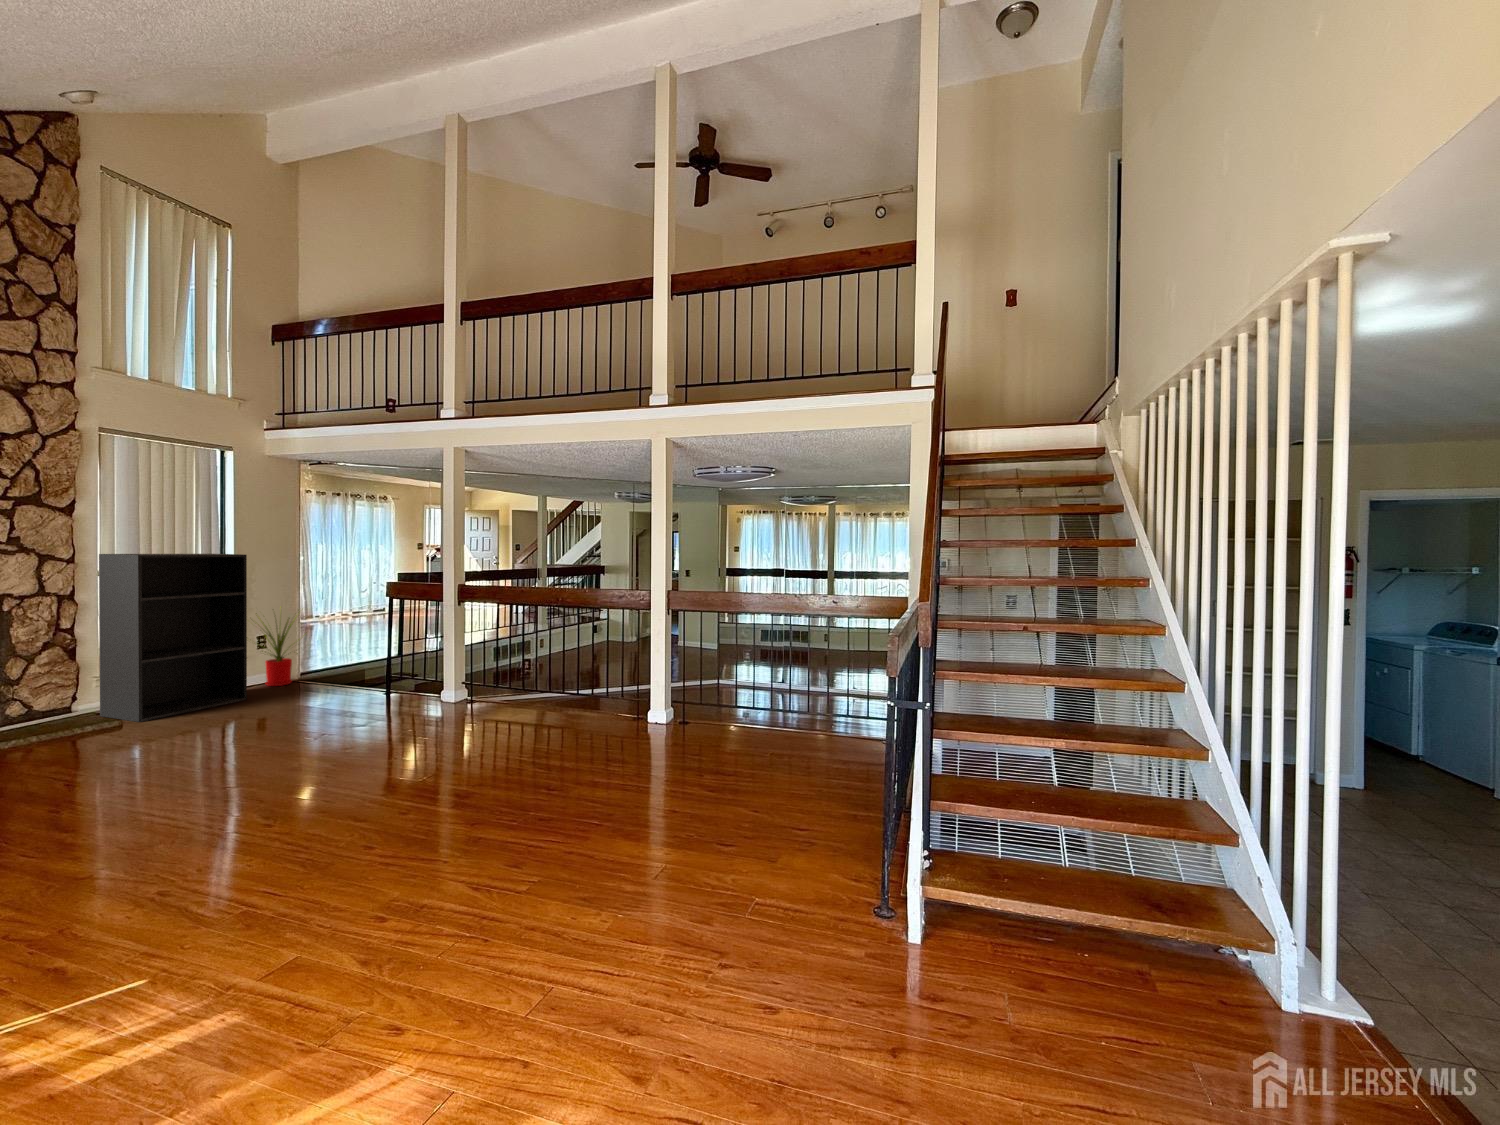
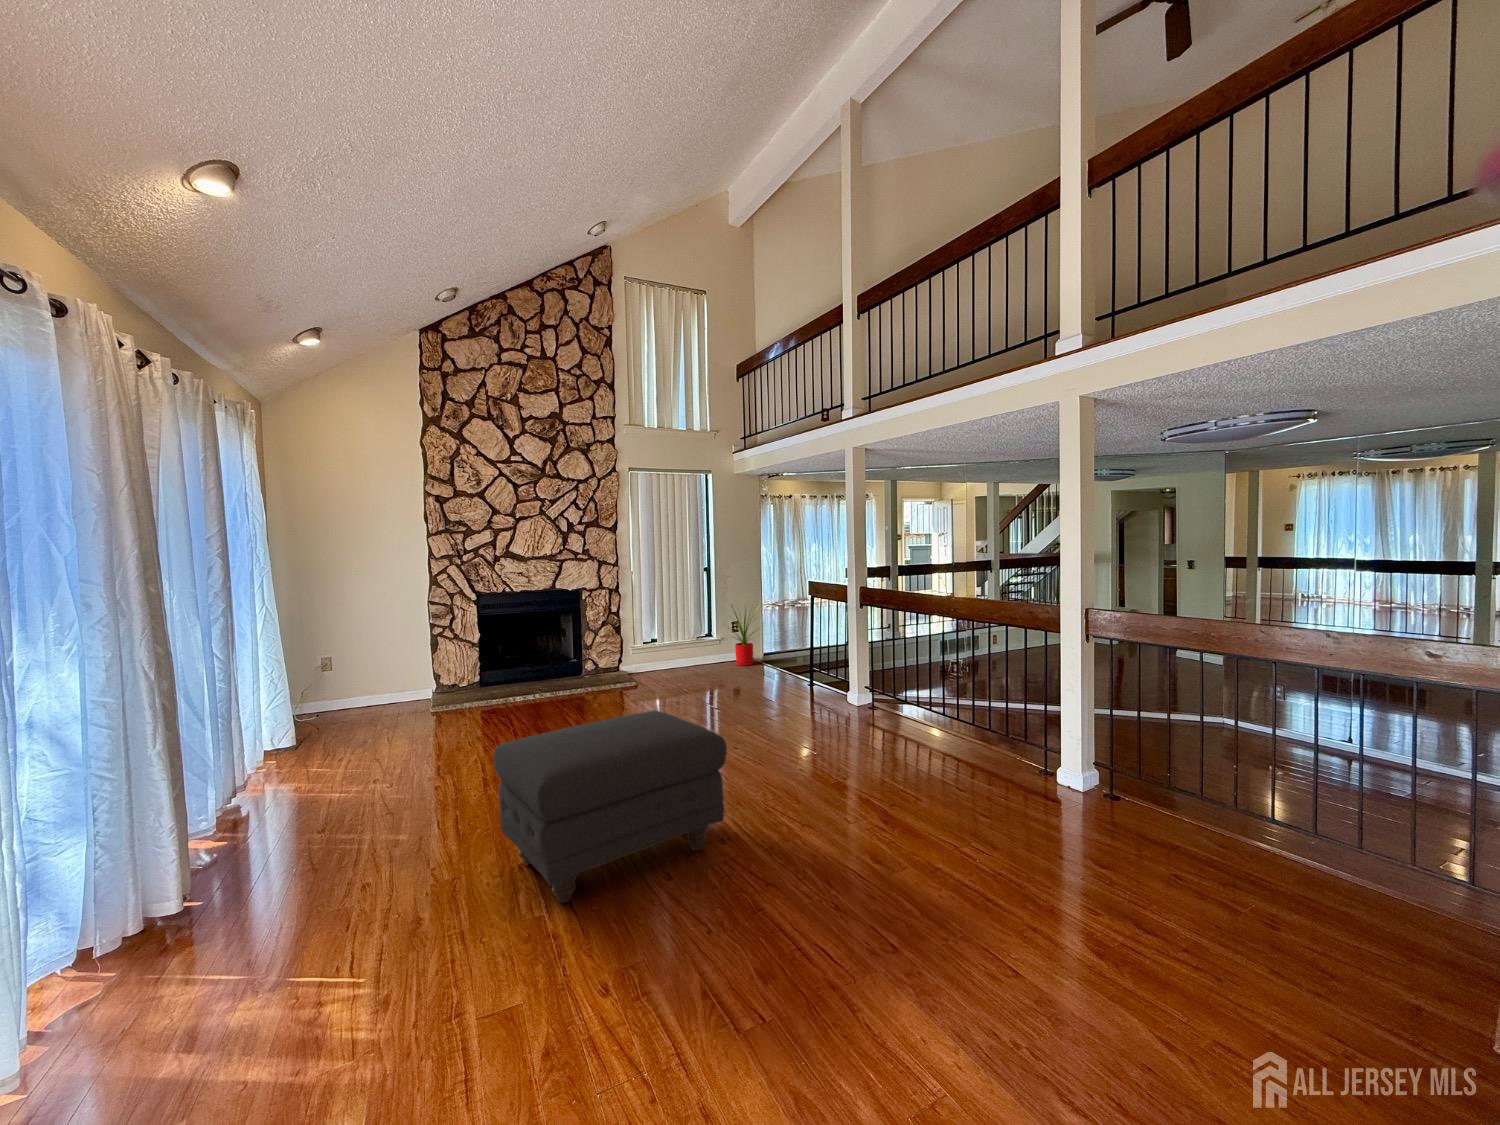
bookshelf: present [99,554,247,722] -> none [627,557,715,685]
ottoman: none [149,713,448,918] -> present [493,710,727,903]

